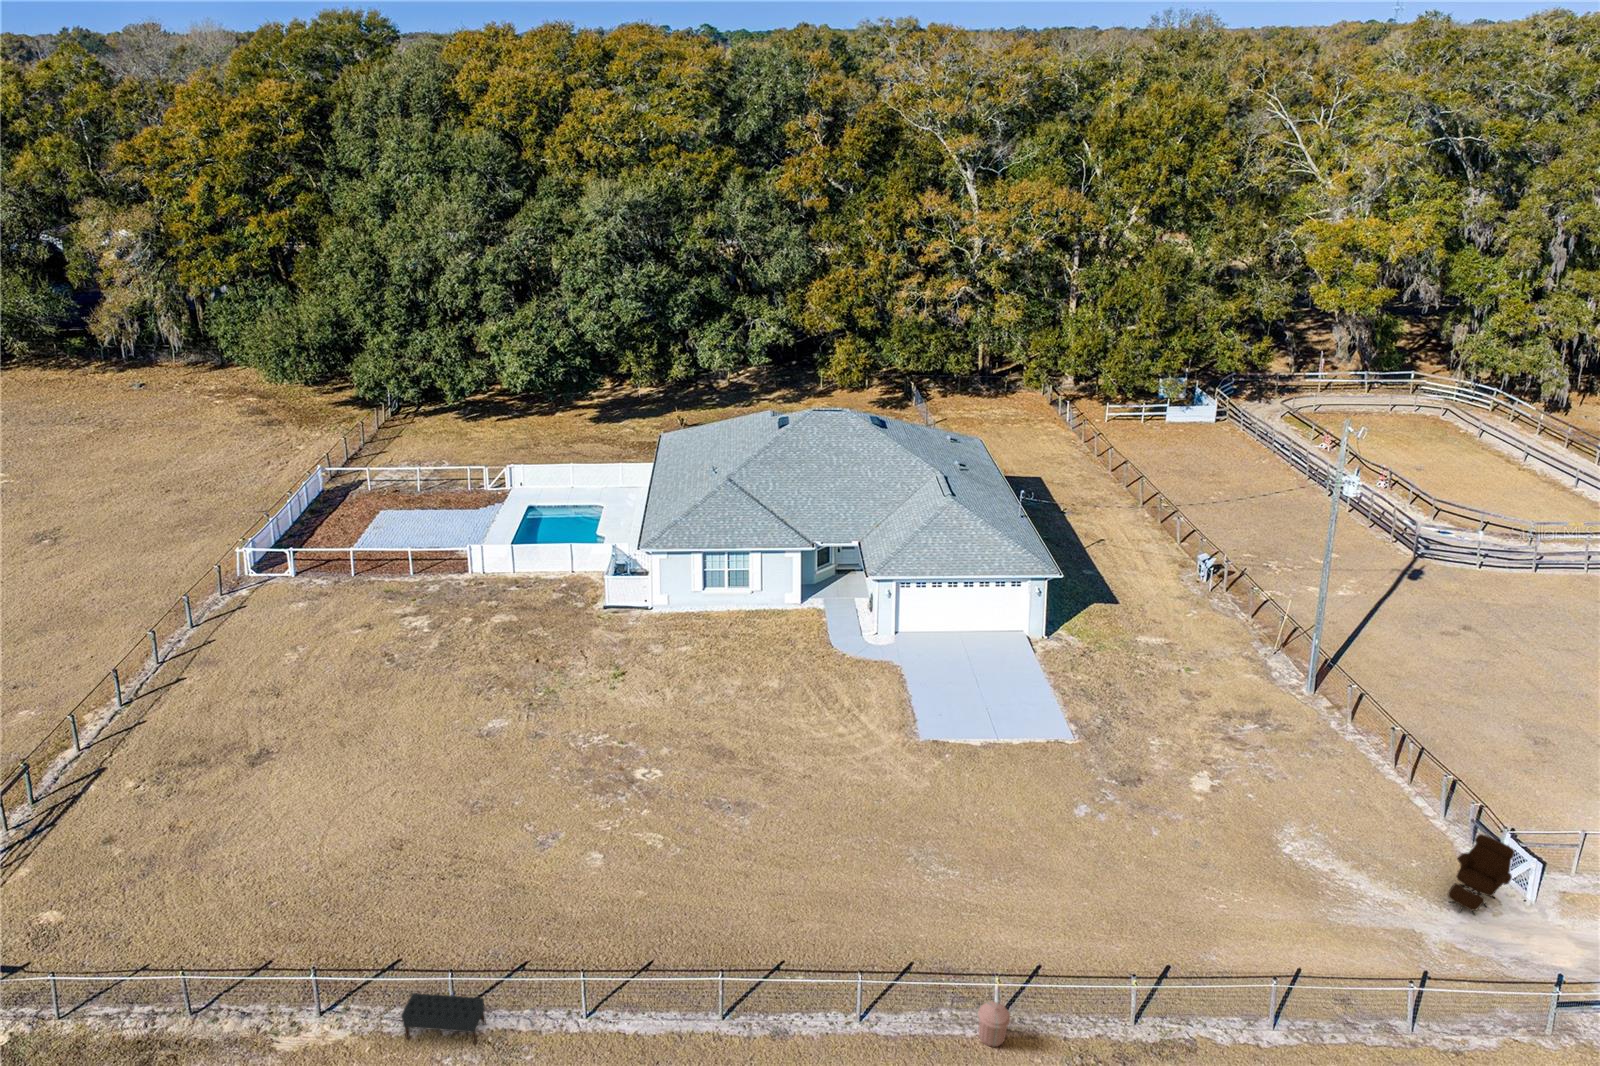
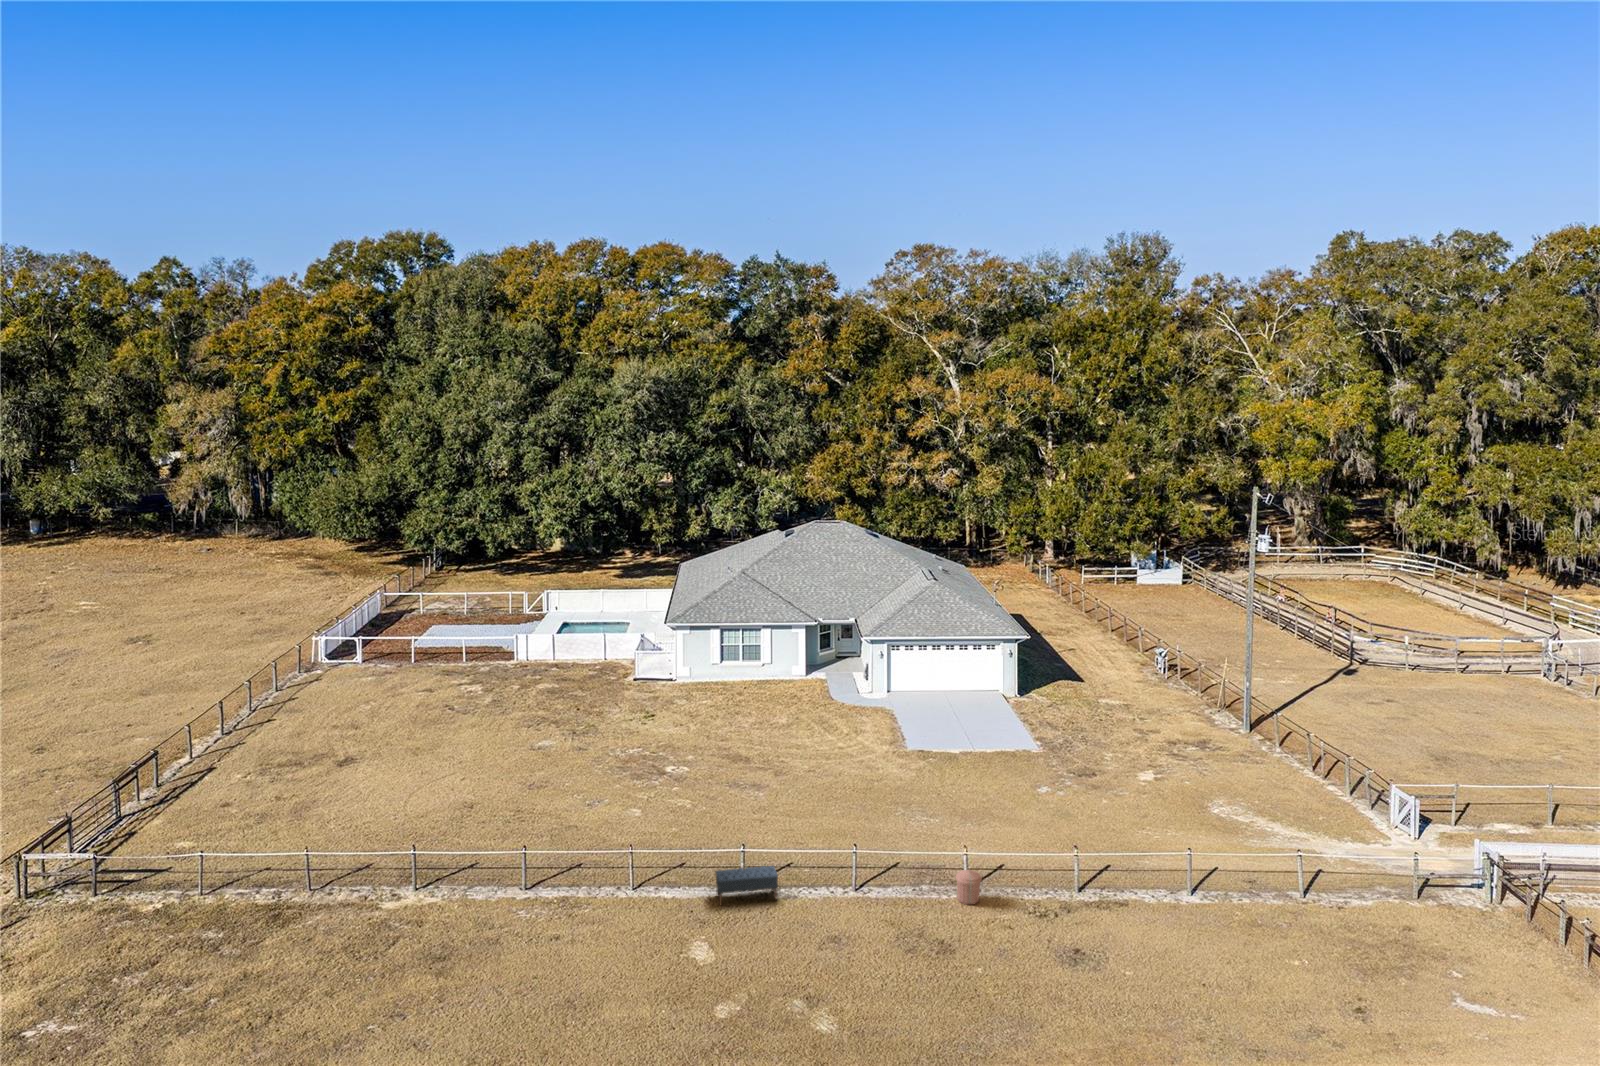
lounge chair: present [1448,834,1515,912] -> none [1357,777,1407,839]
bench: present [401,993,486,1044] -> present [716,866,778,905]

